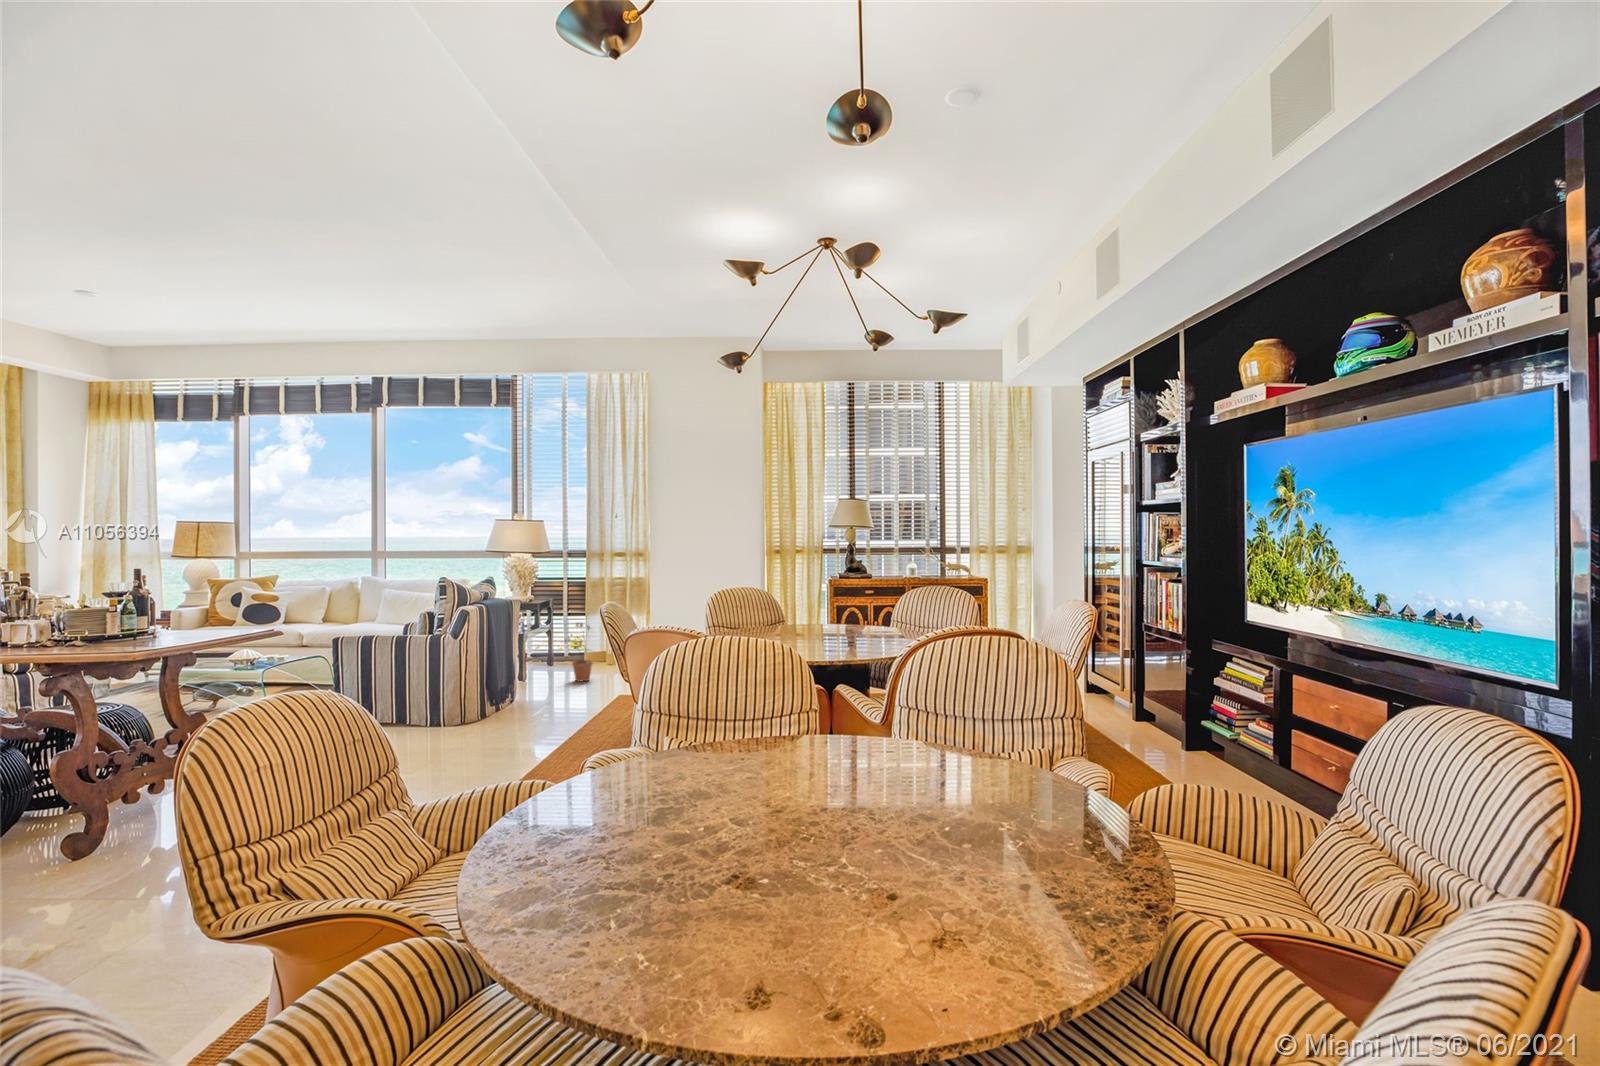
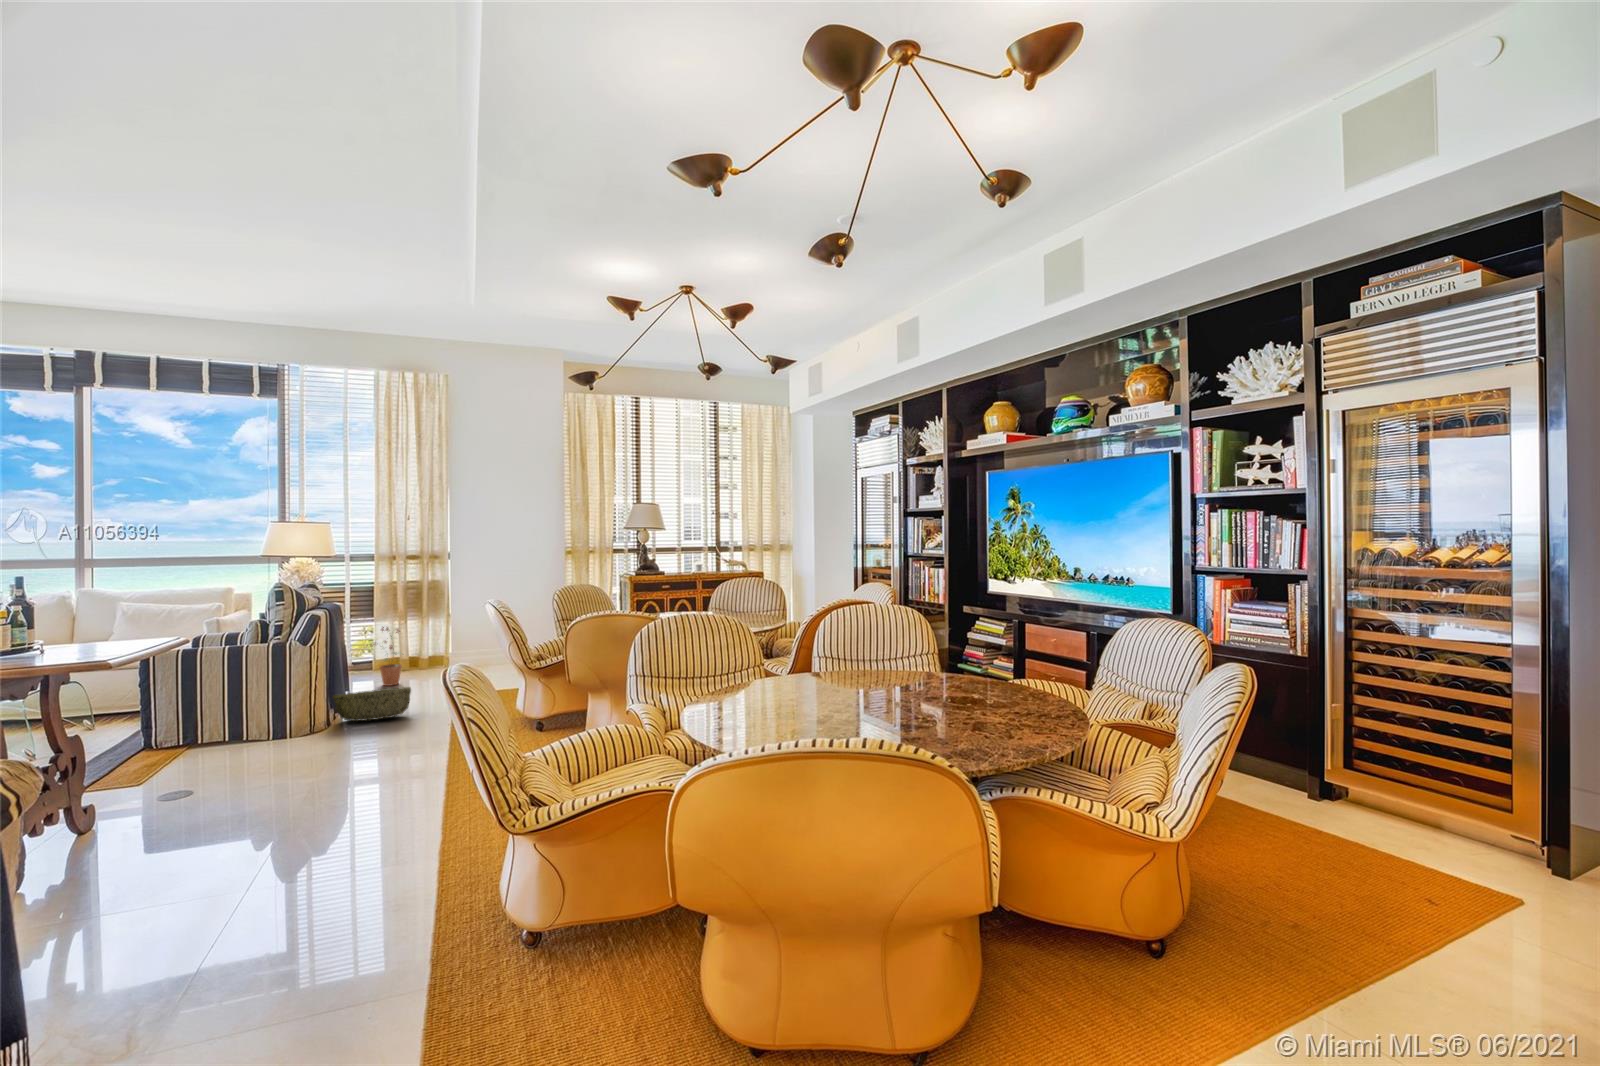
woven basket: none [483,688,561,720] -> present [333,687,411,721]

